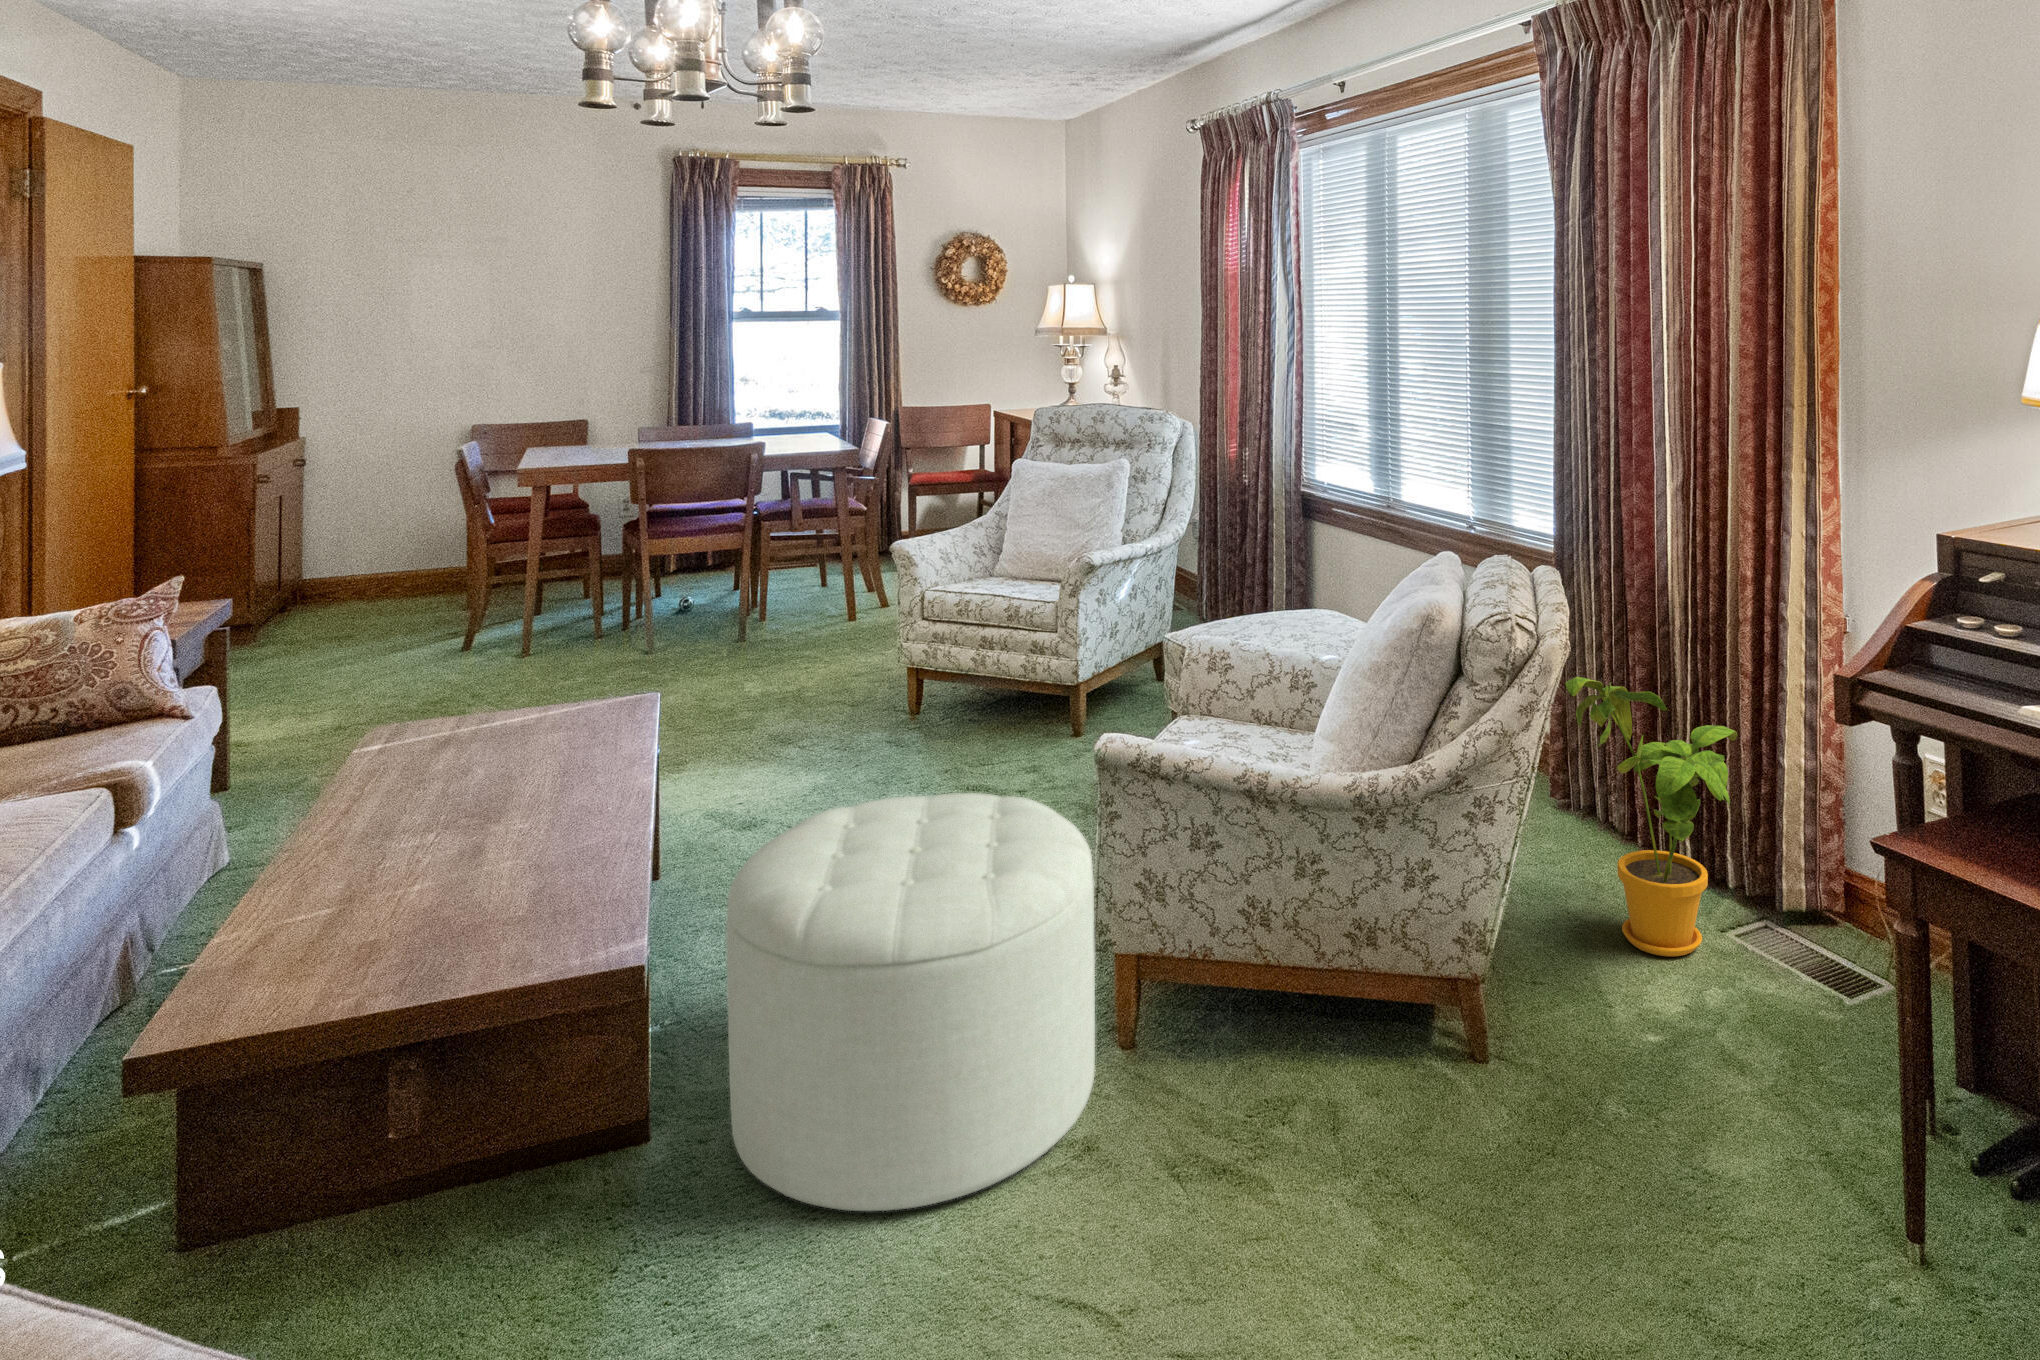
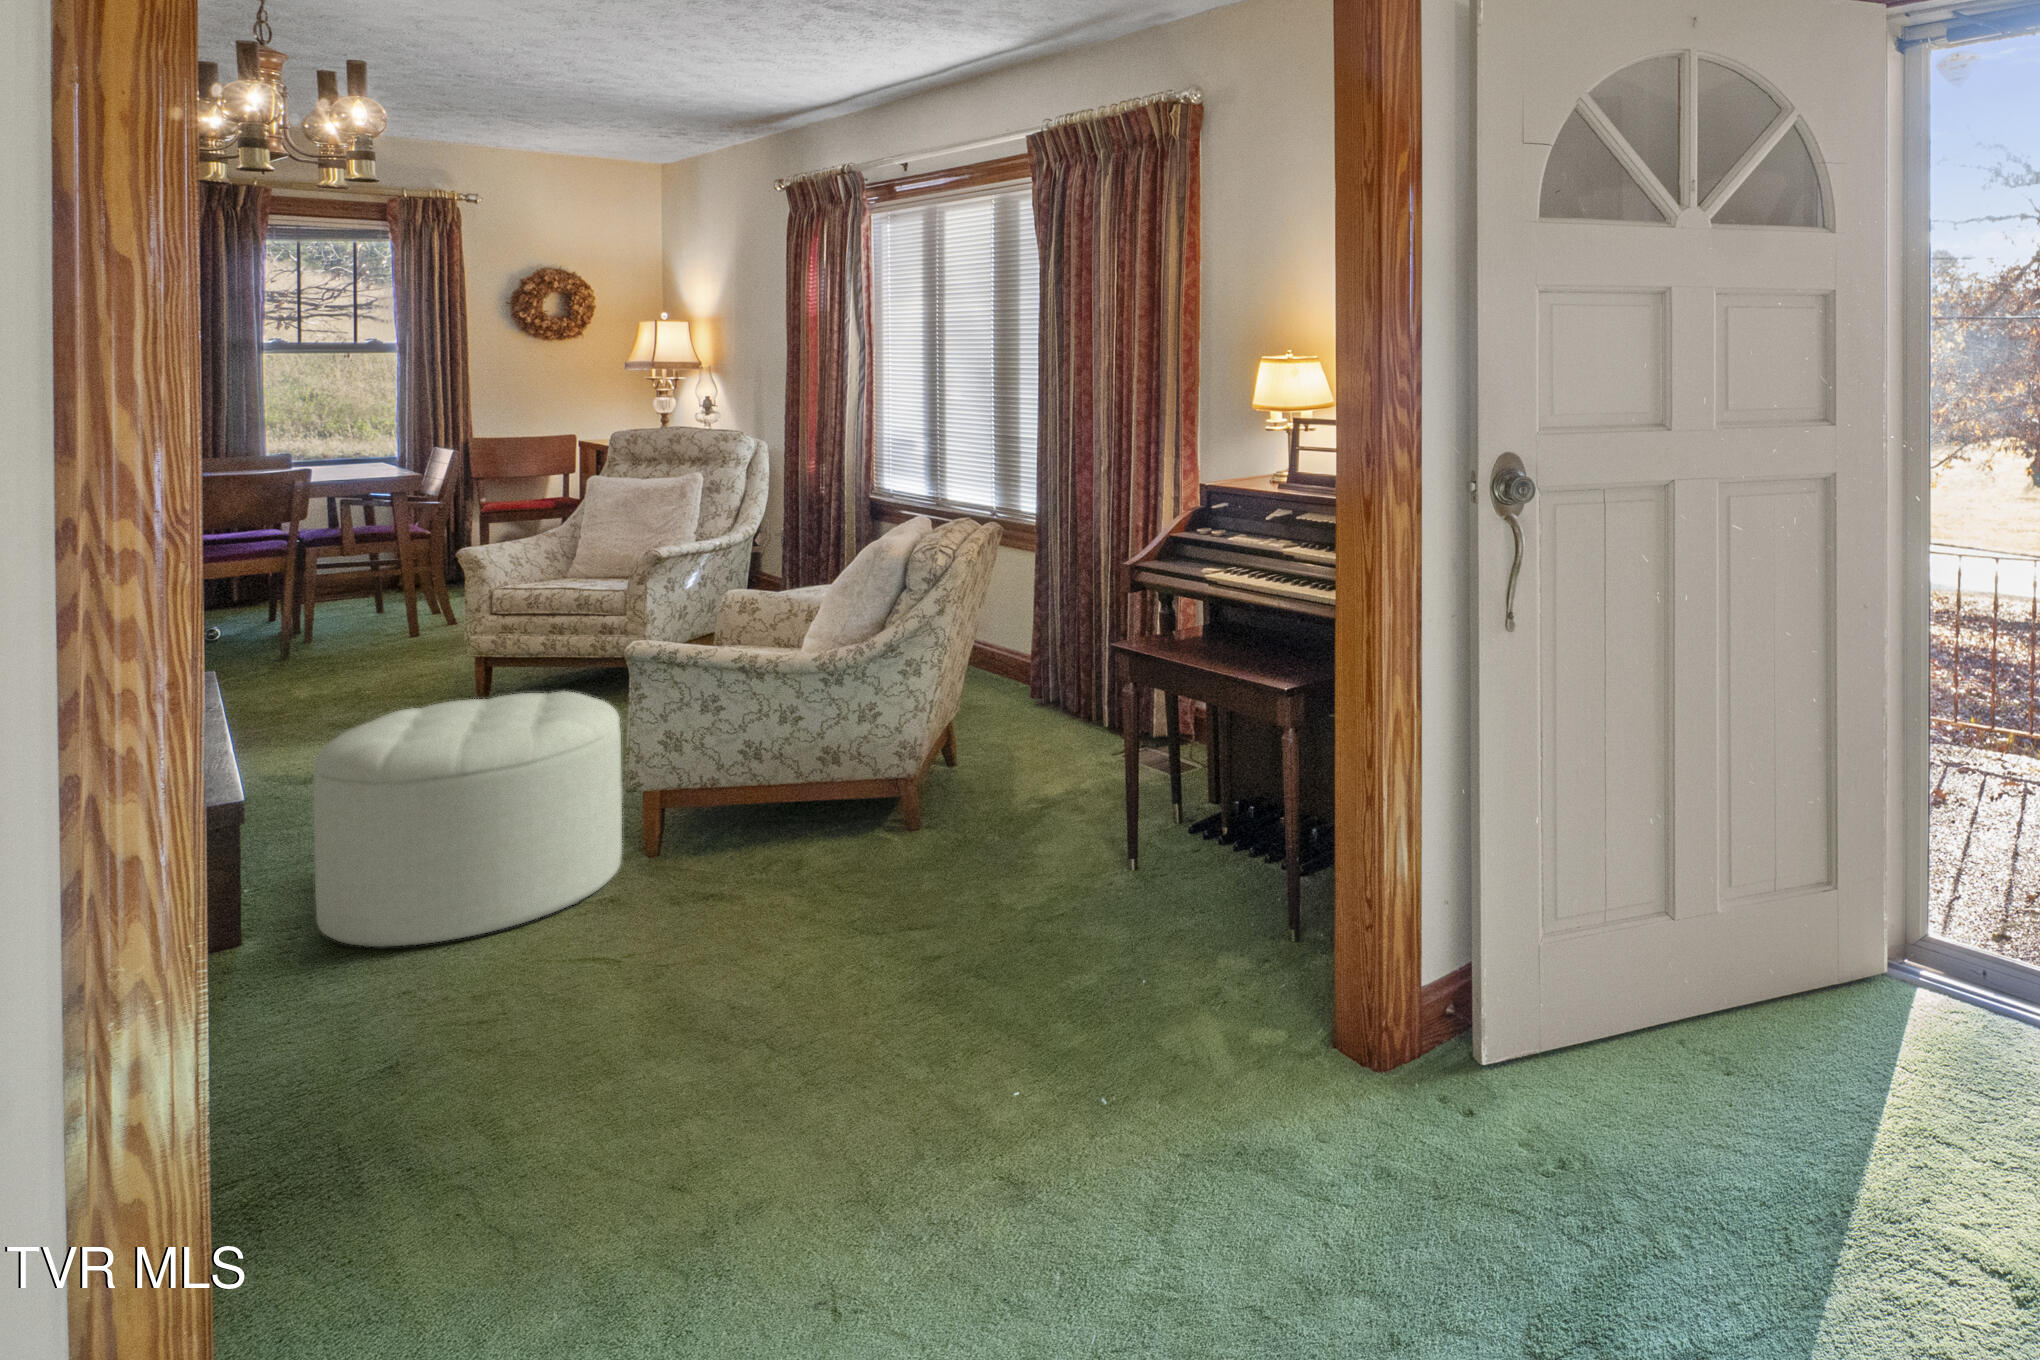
house plant: present [1566,677,1737,957] -> none [1003,593,1132,769]

